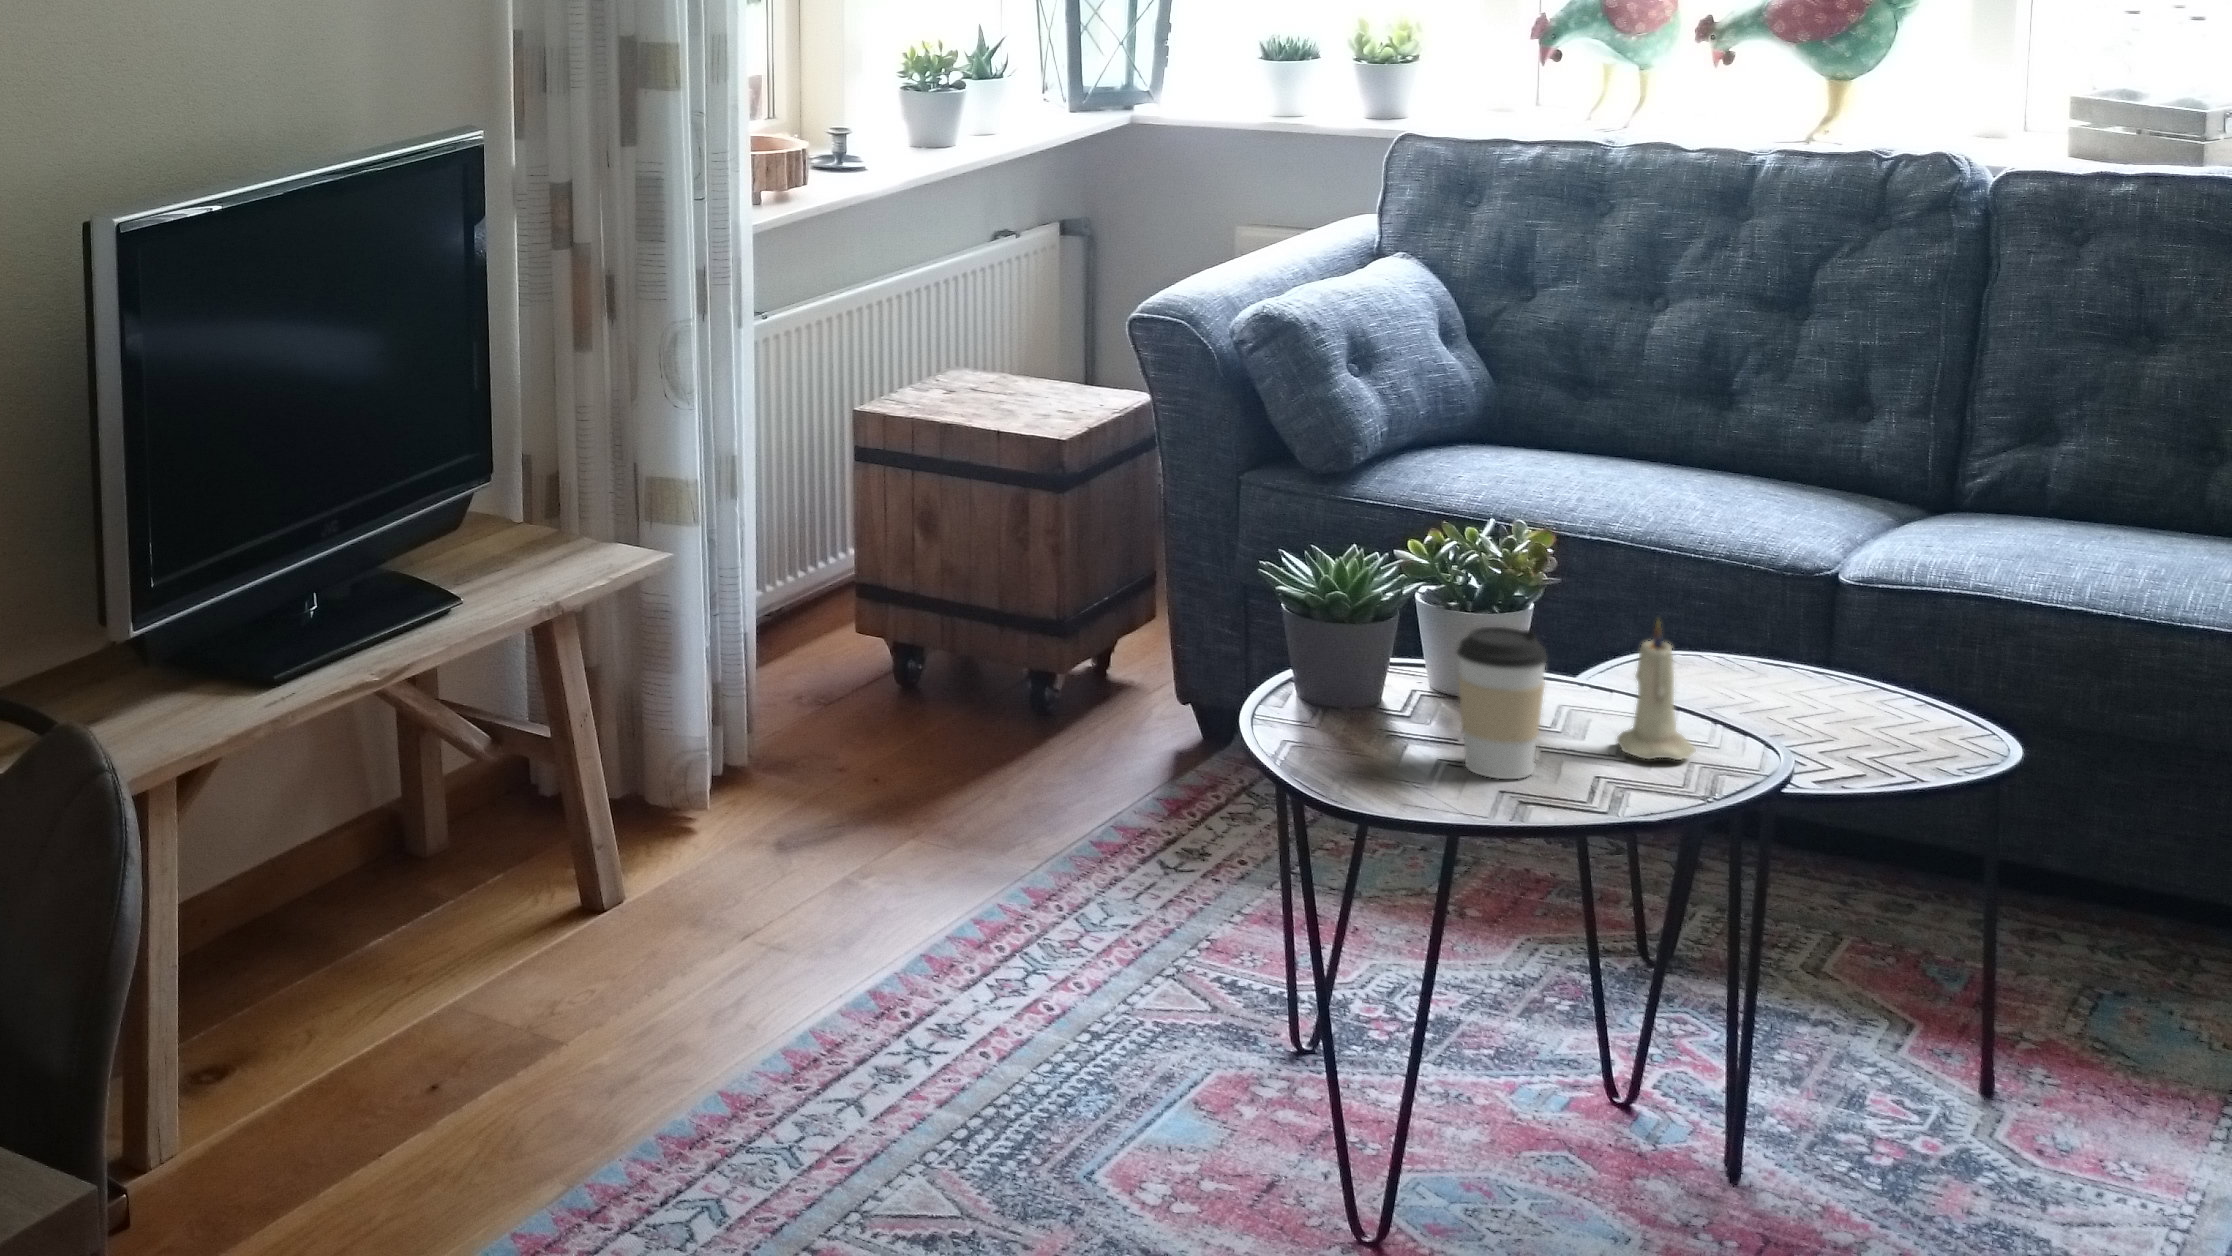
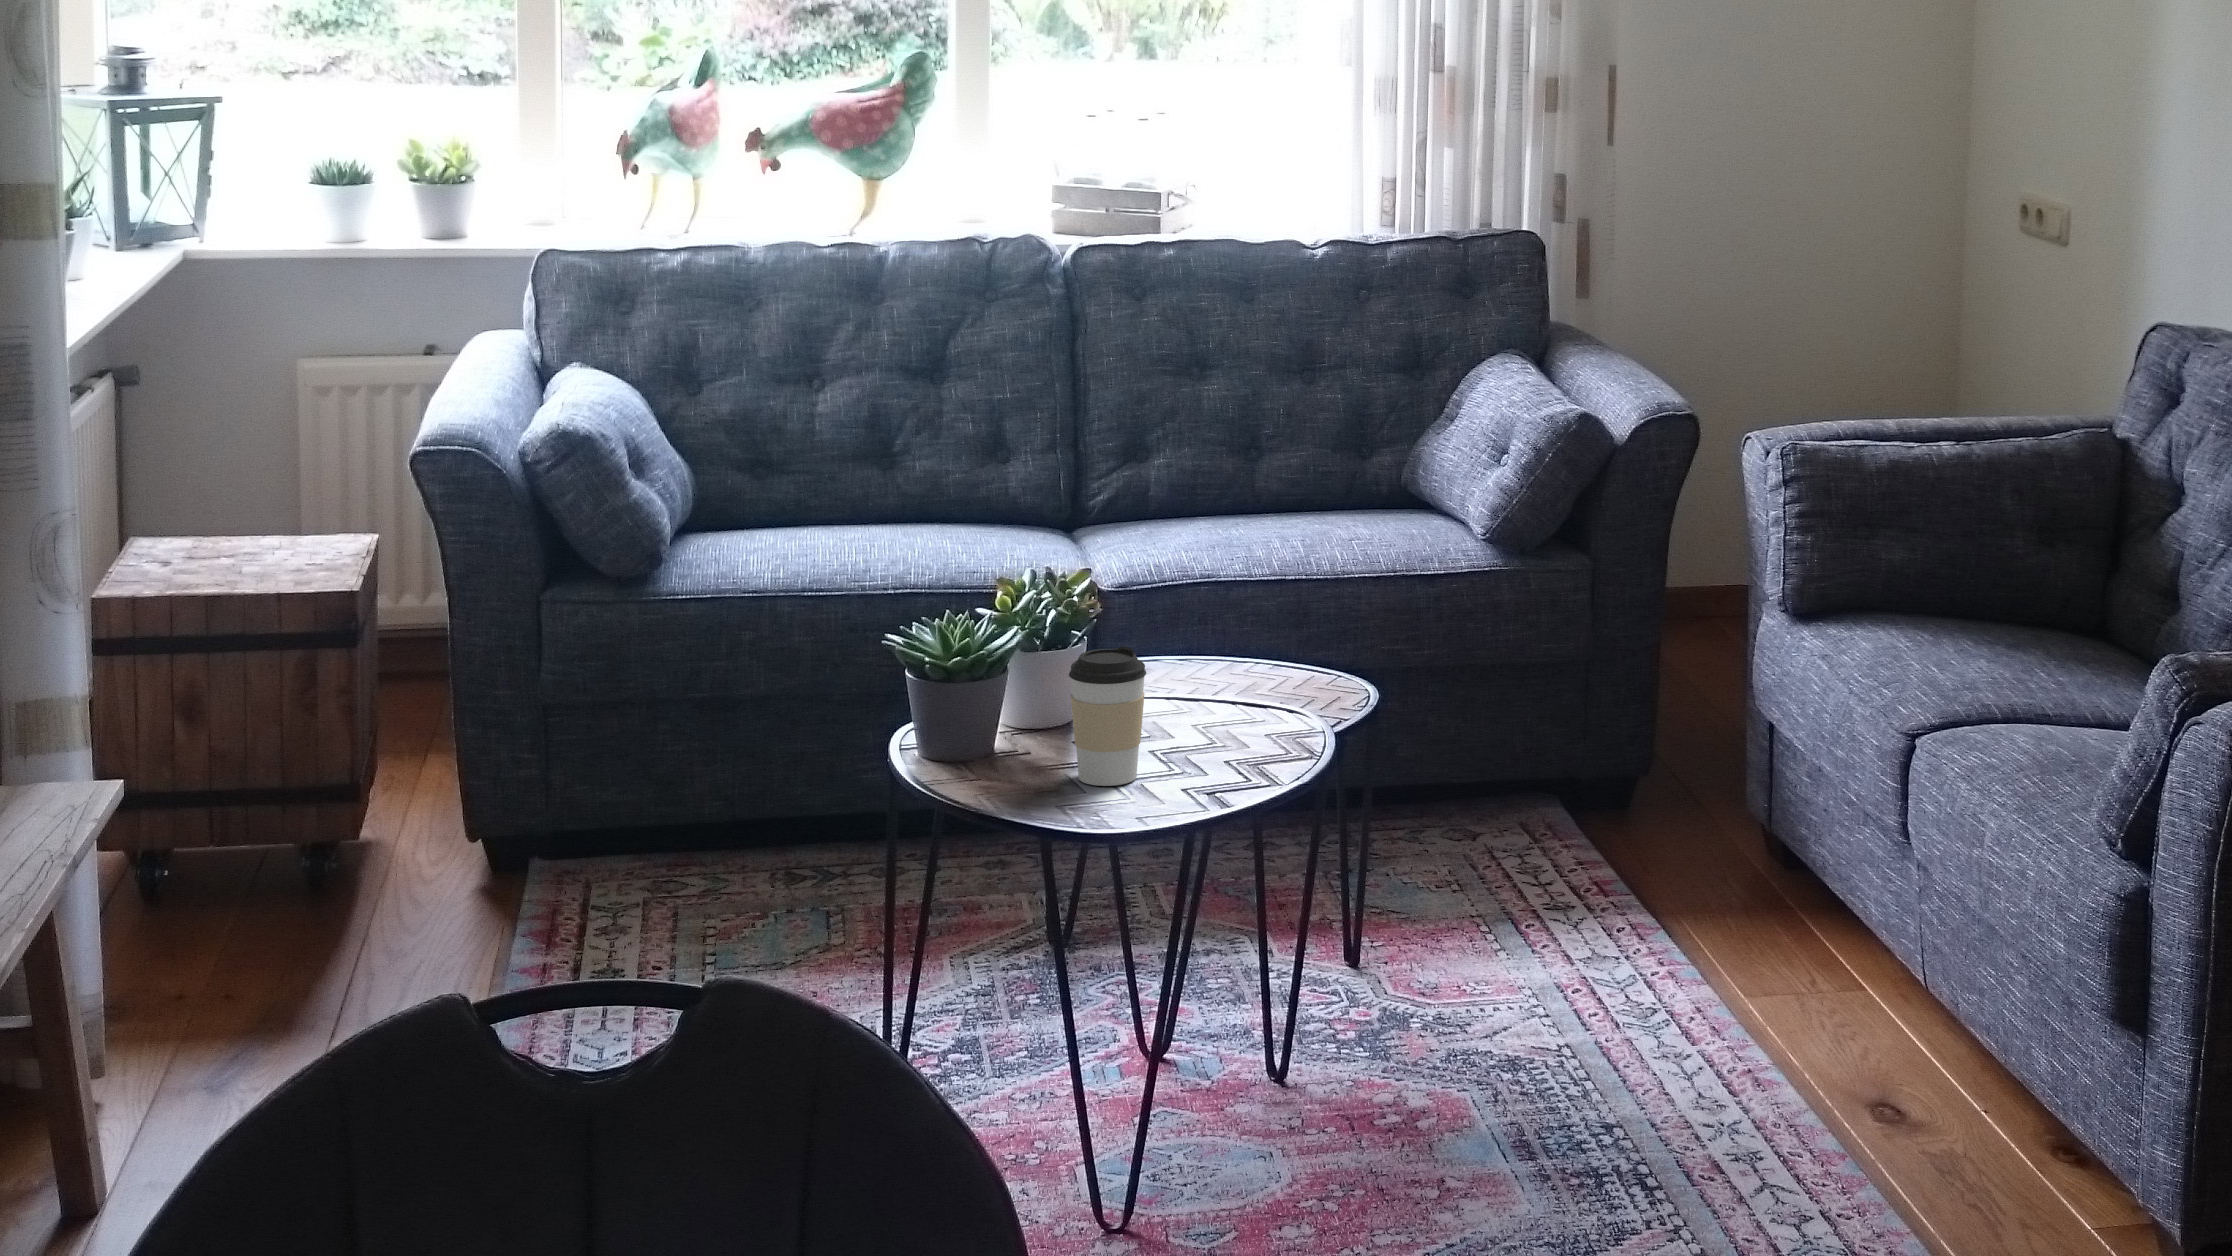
candle: present [1617,620,1695,760] -> none [1158,618,1225,743]

